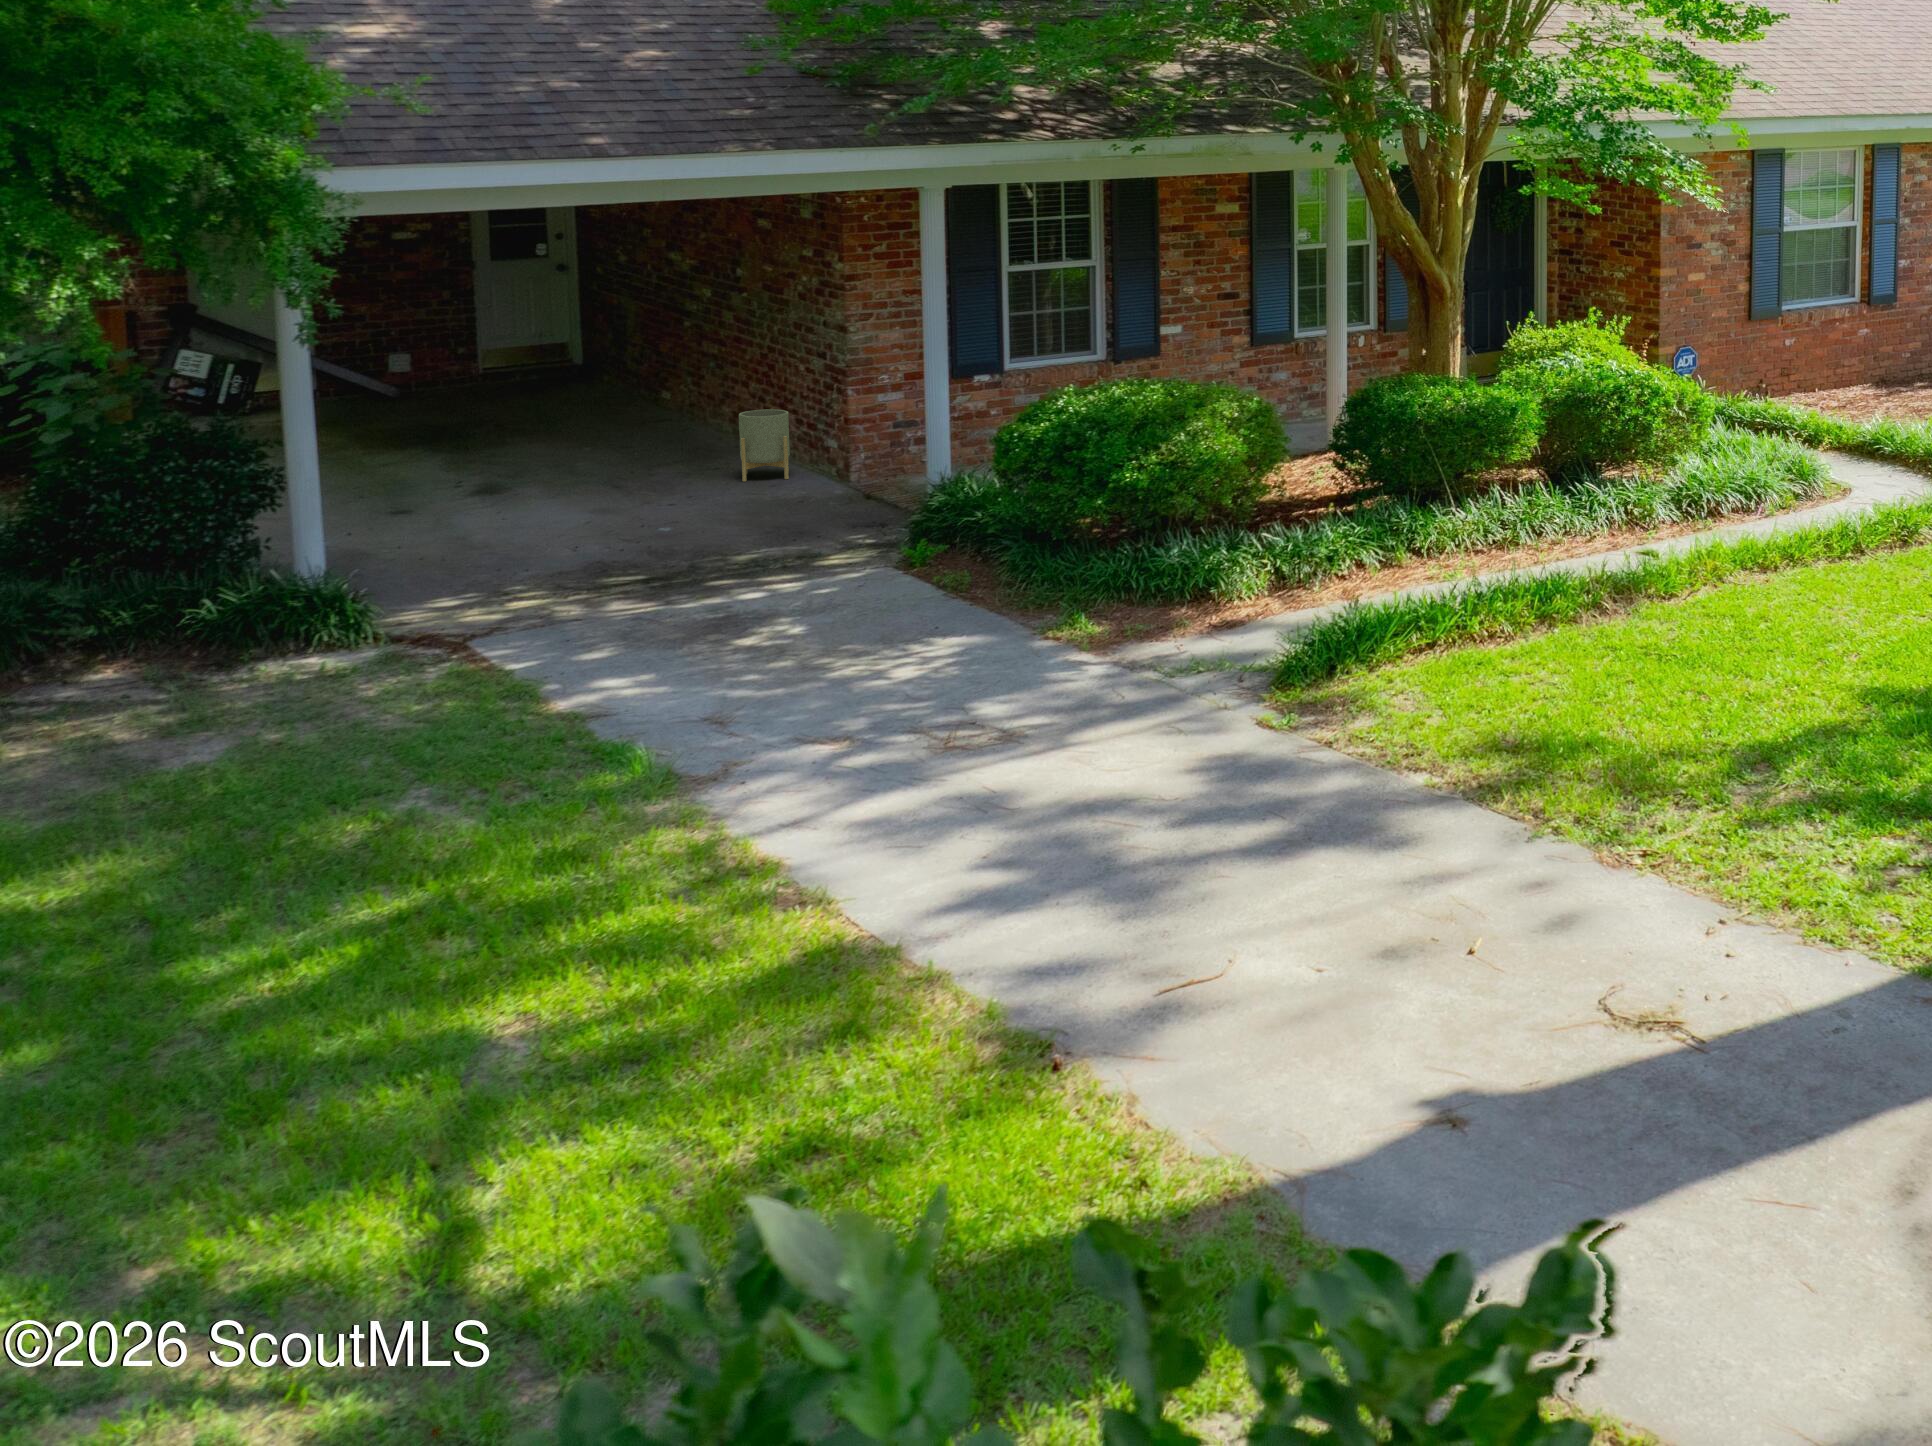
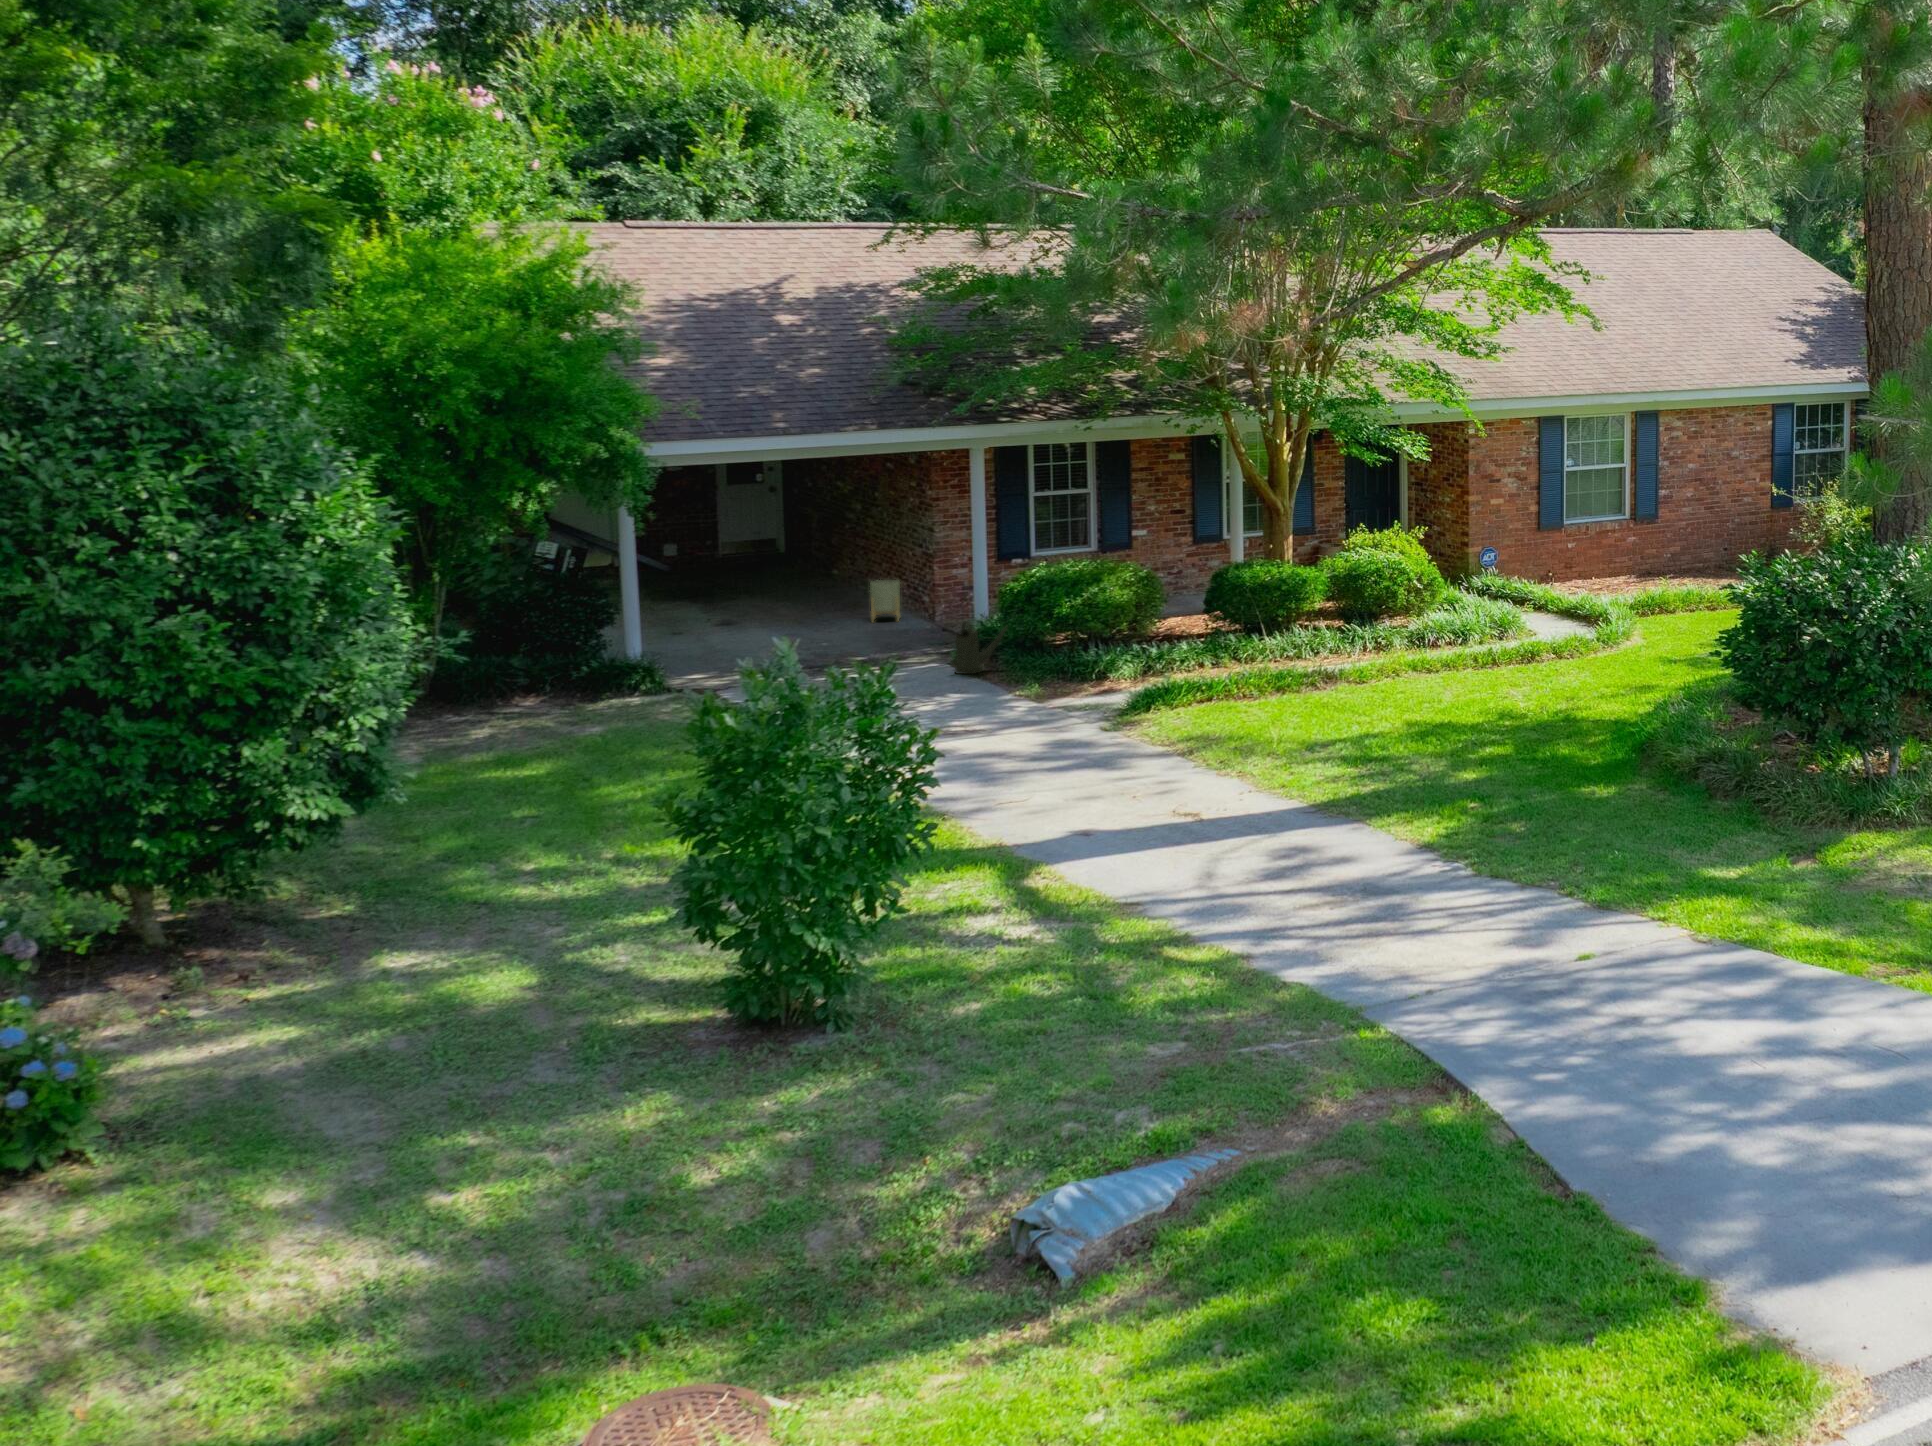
watering can: none [903,485,1011,582] -> present [952,621,1007,674]

